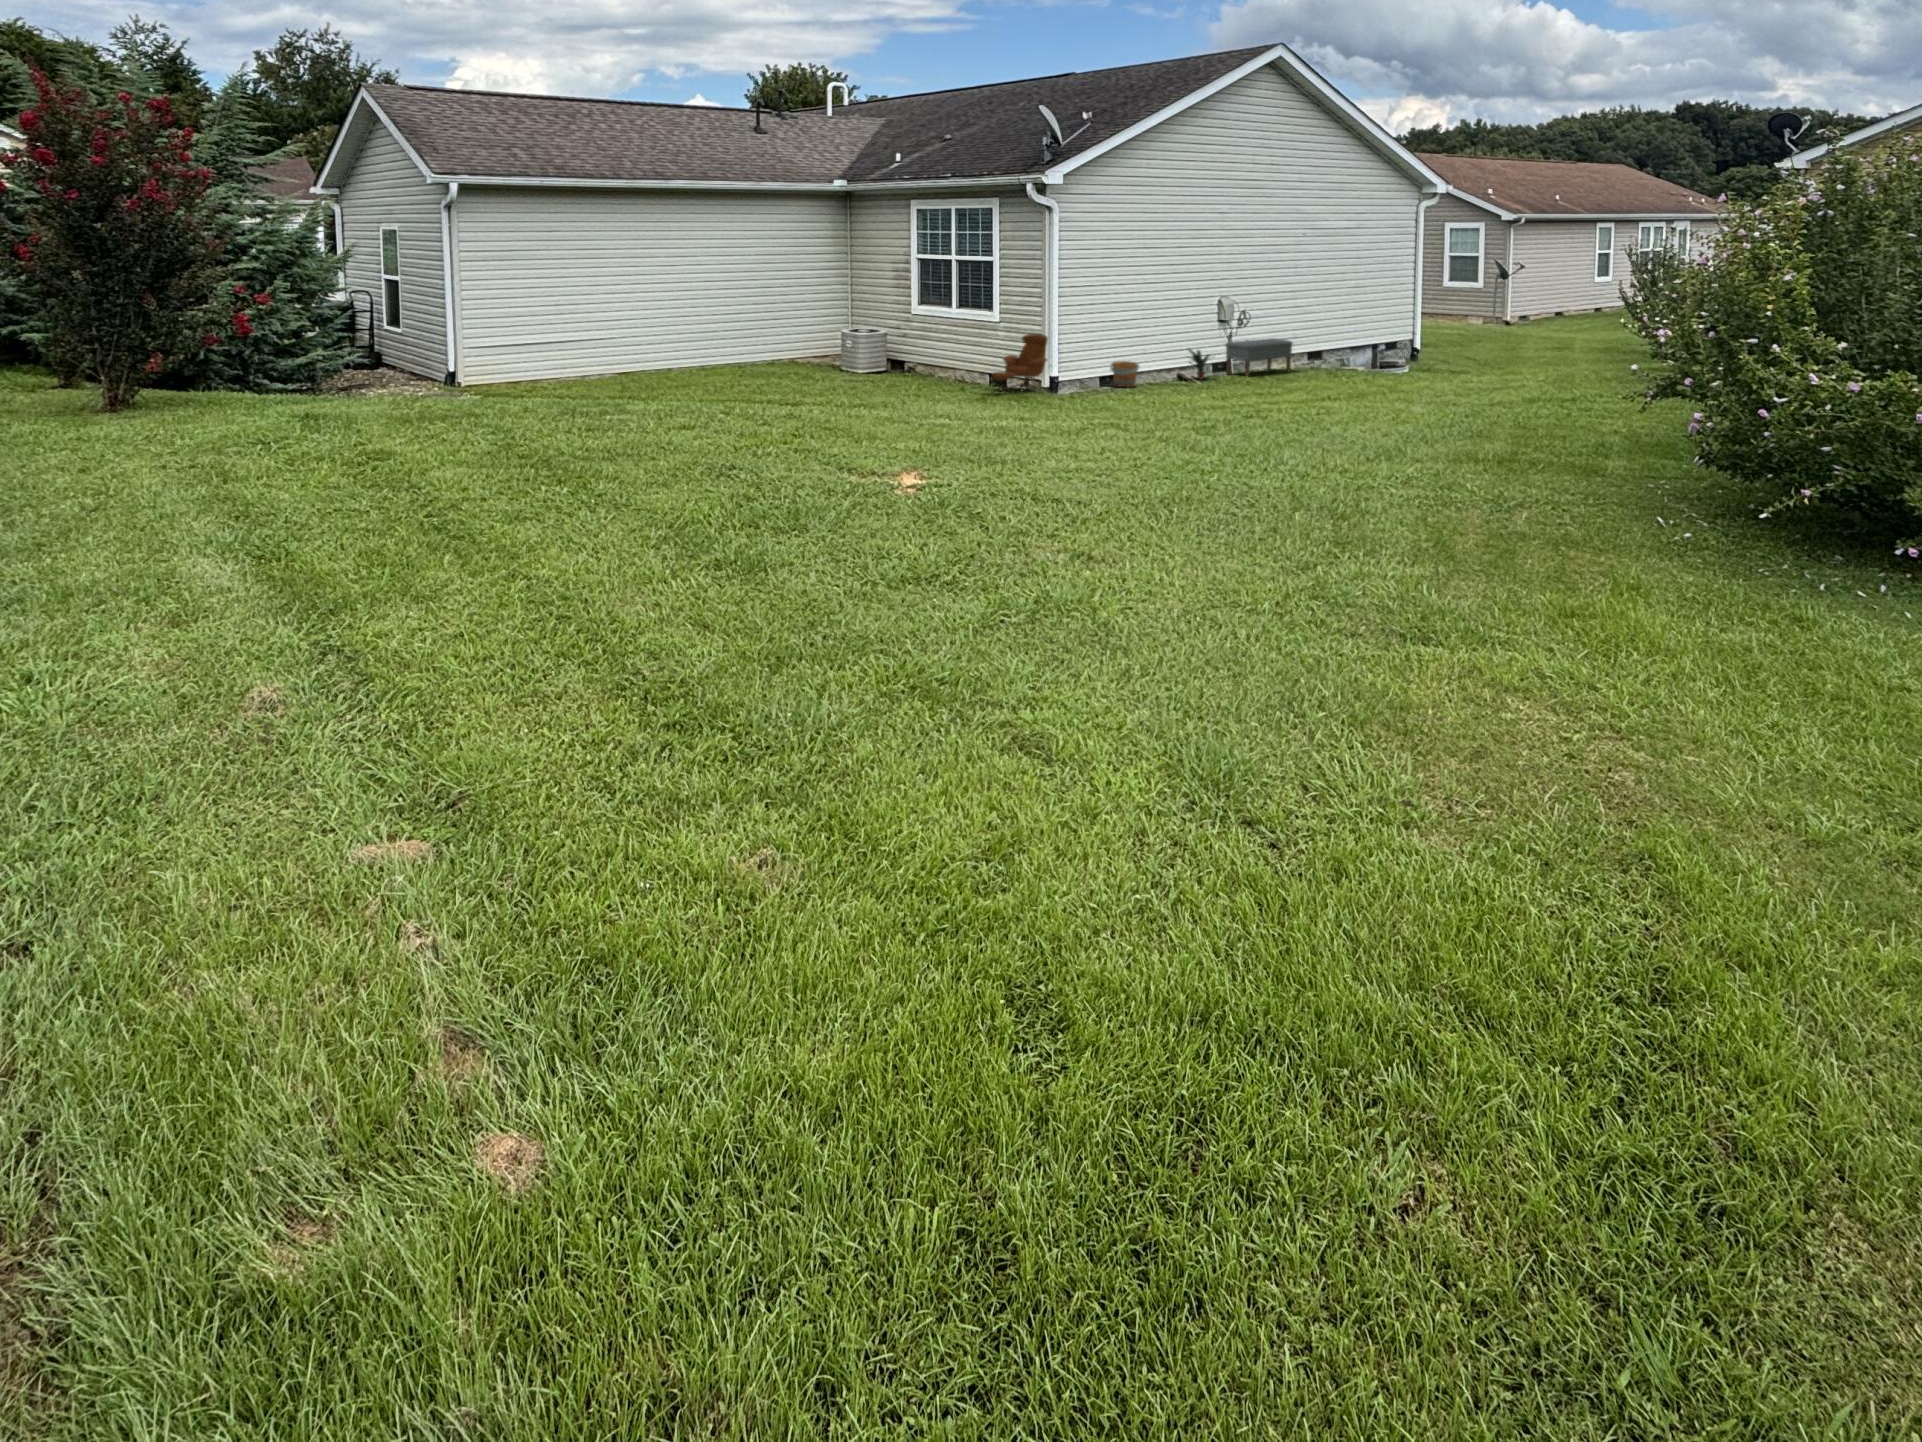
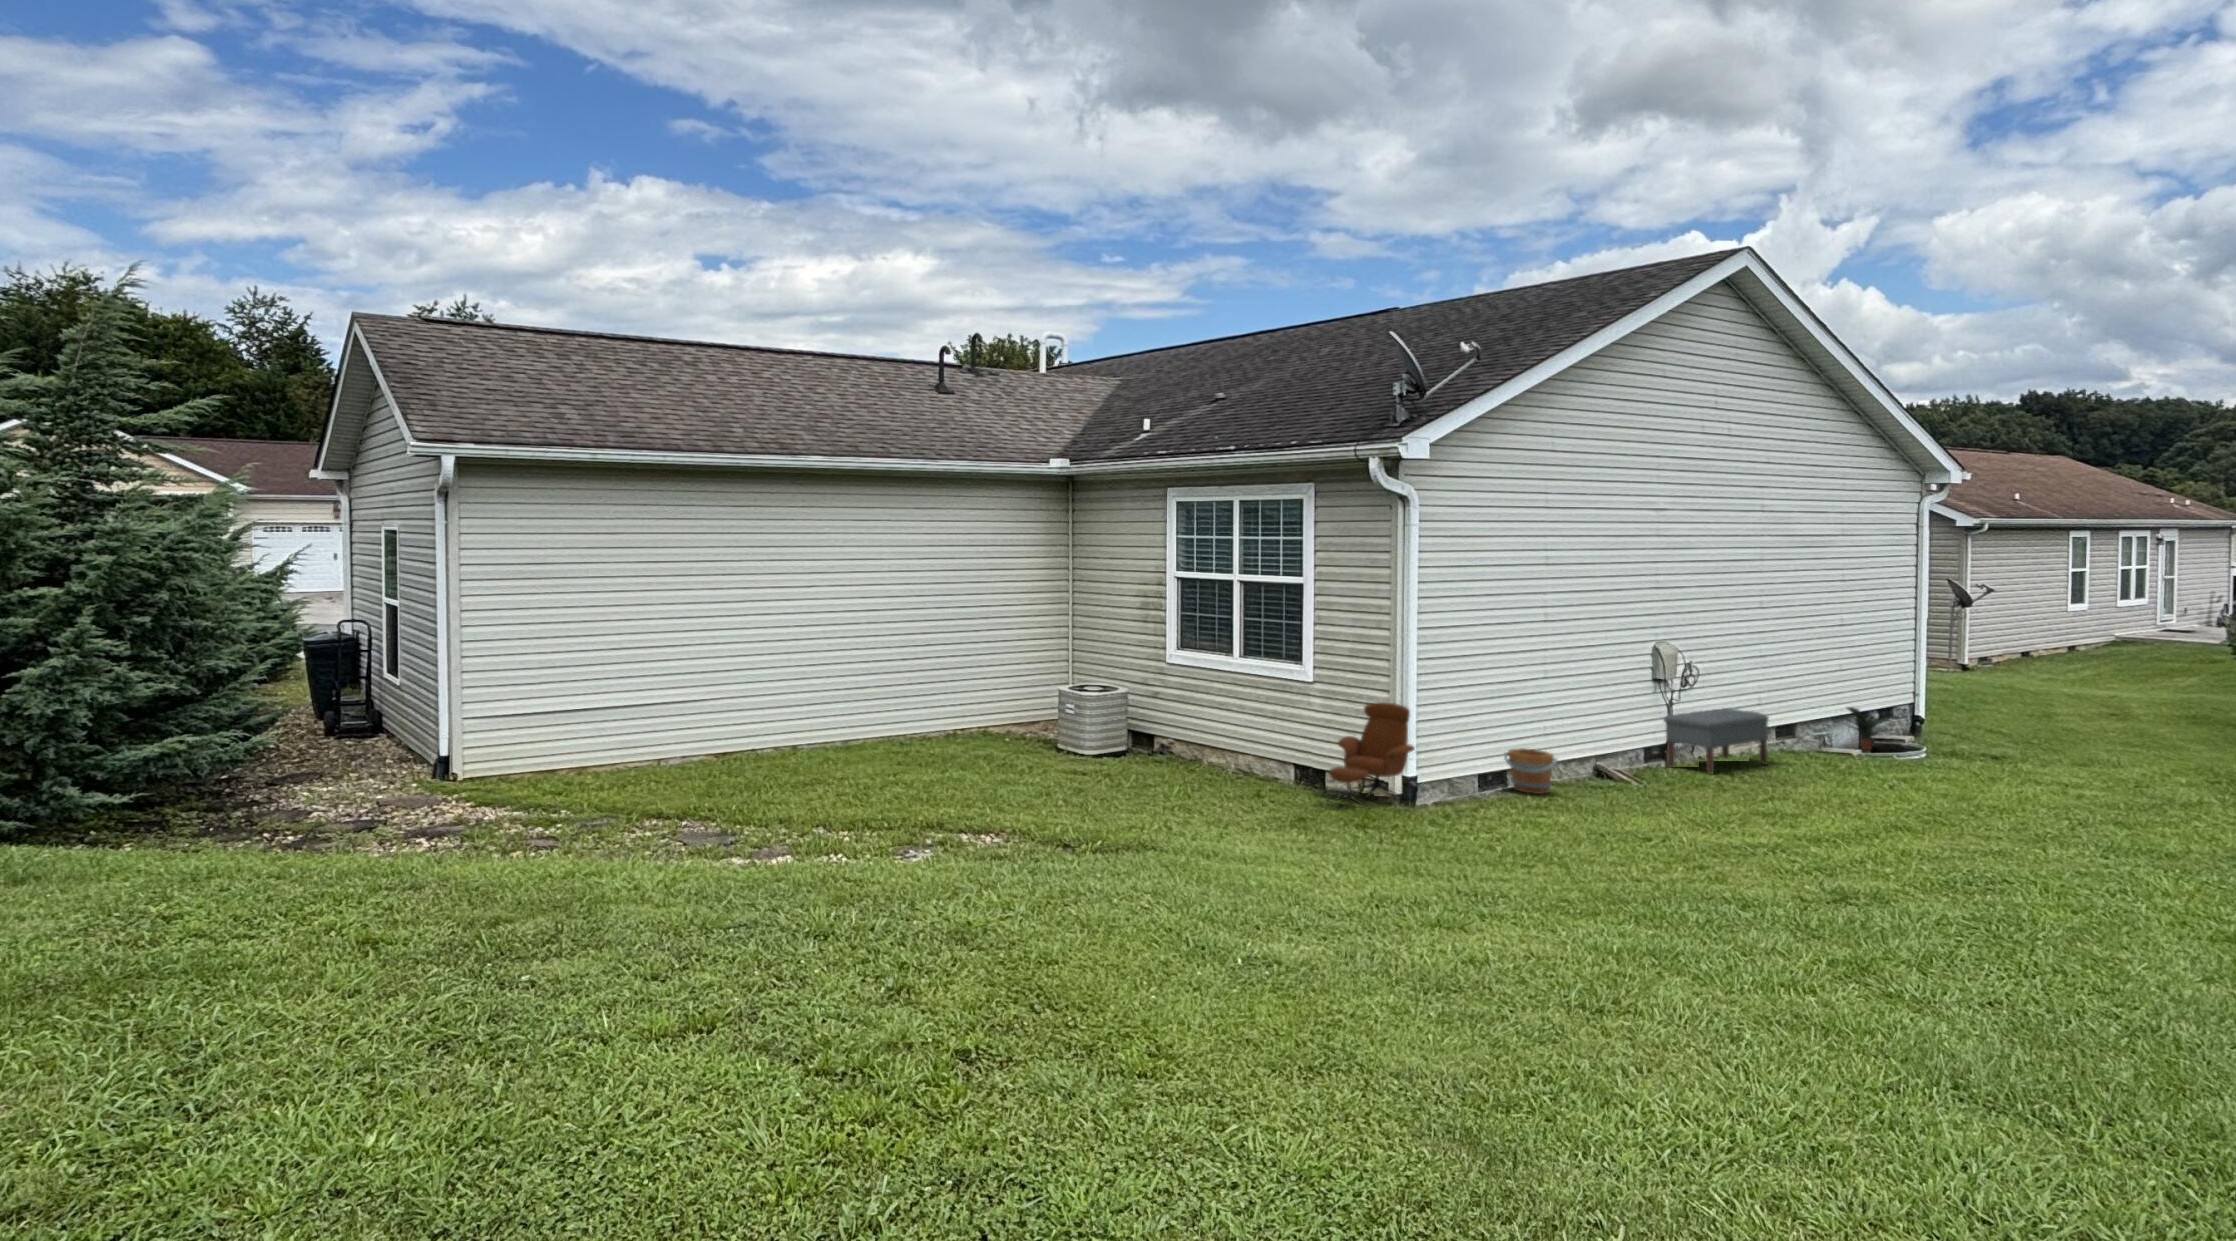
potted plant: present [1188,349,1210,379] -> present [1844,707,1888,750]

